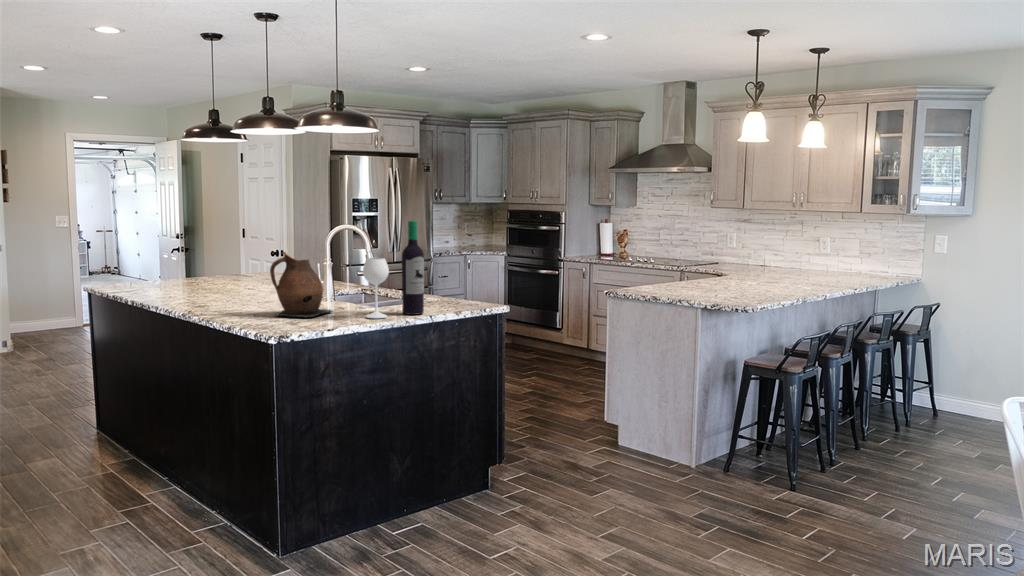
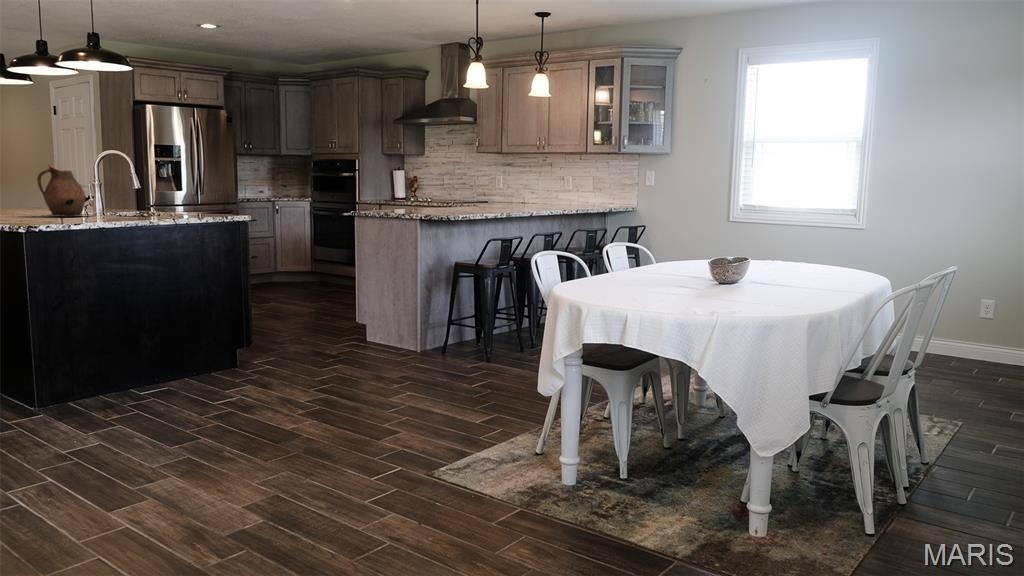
wine bottle: present [363,220,424,318] -> none [116,140,173,217]

